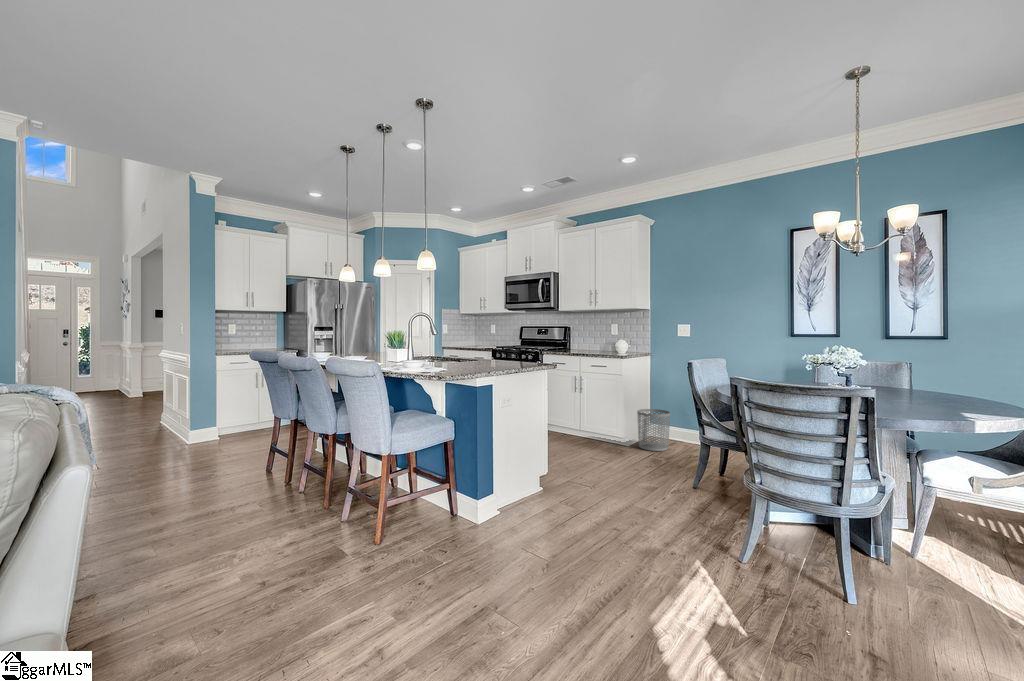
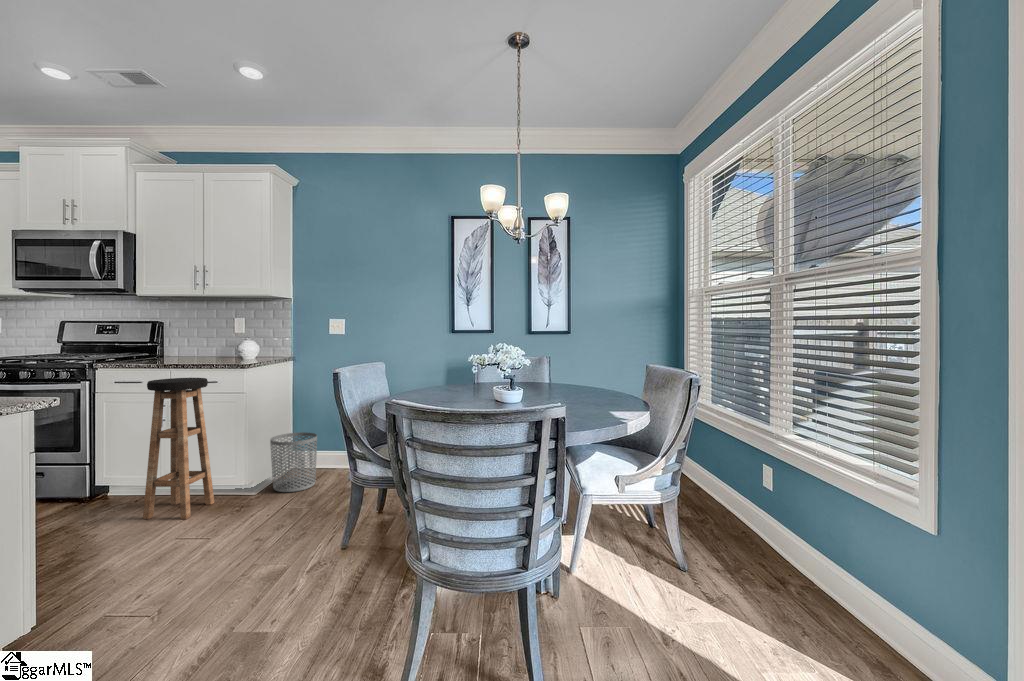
bar stool: none [566,364,603,453] -> present [143,378,214,519]

